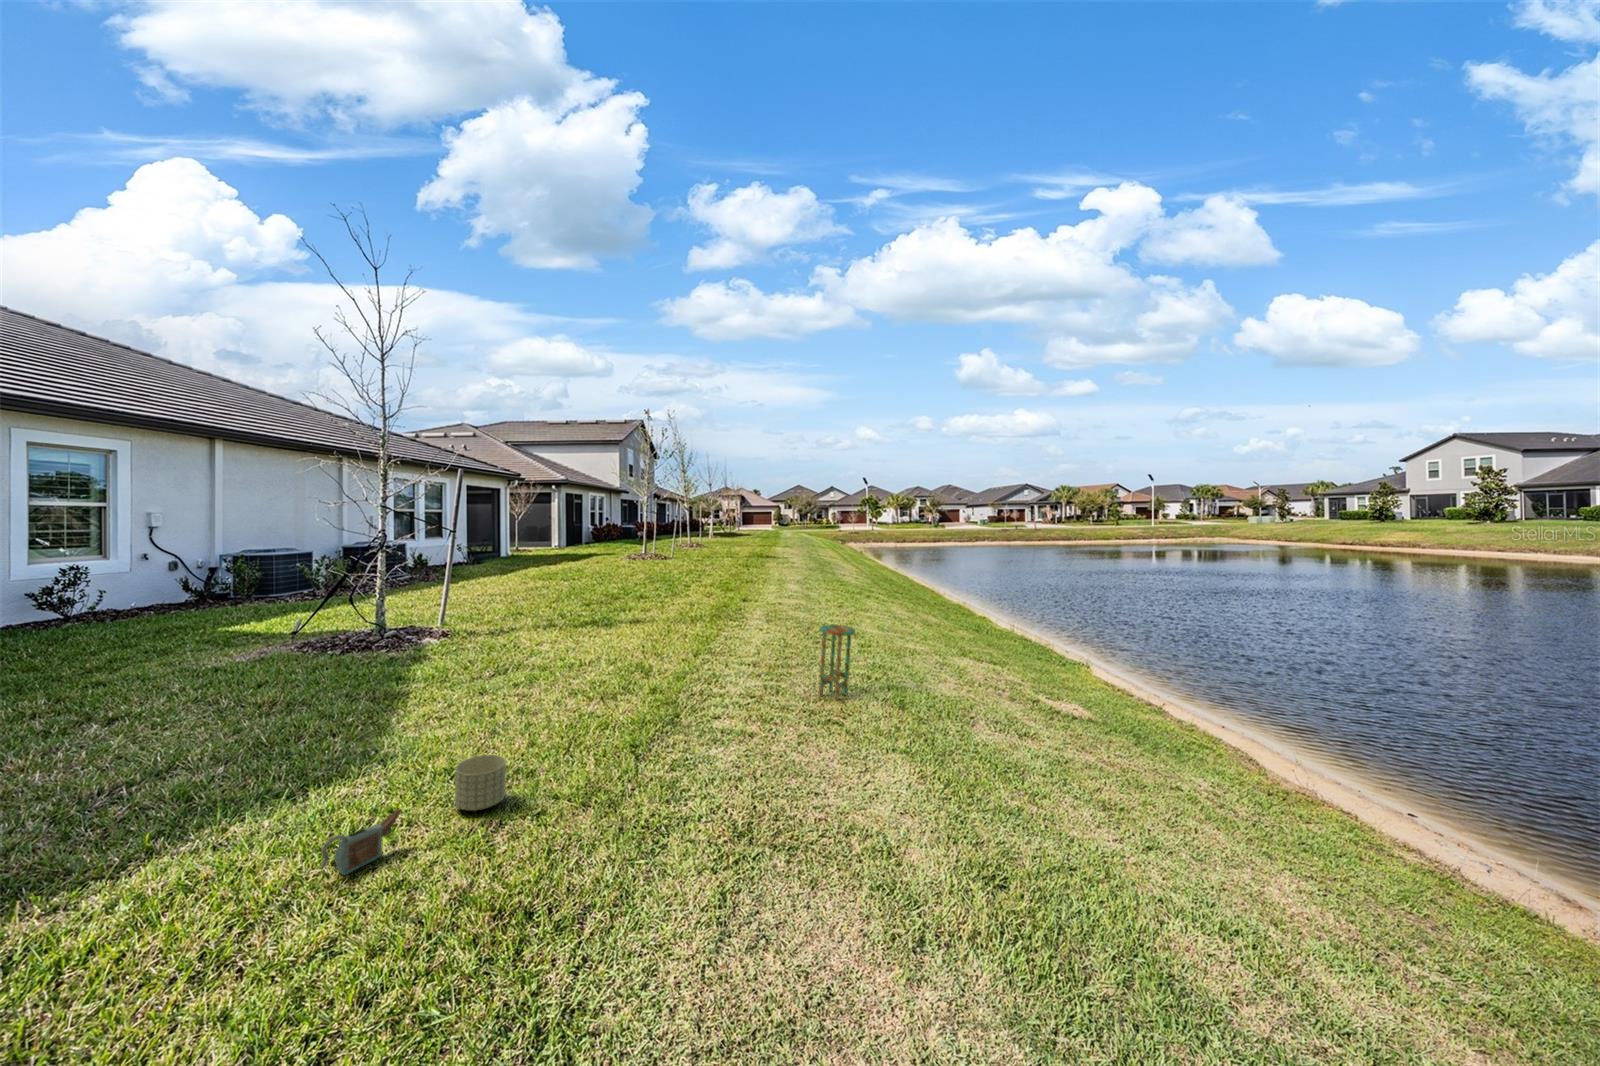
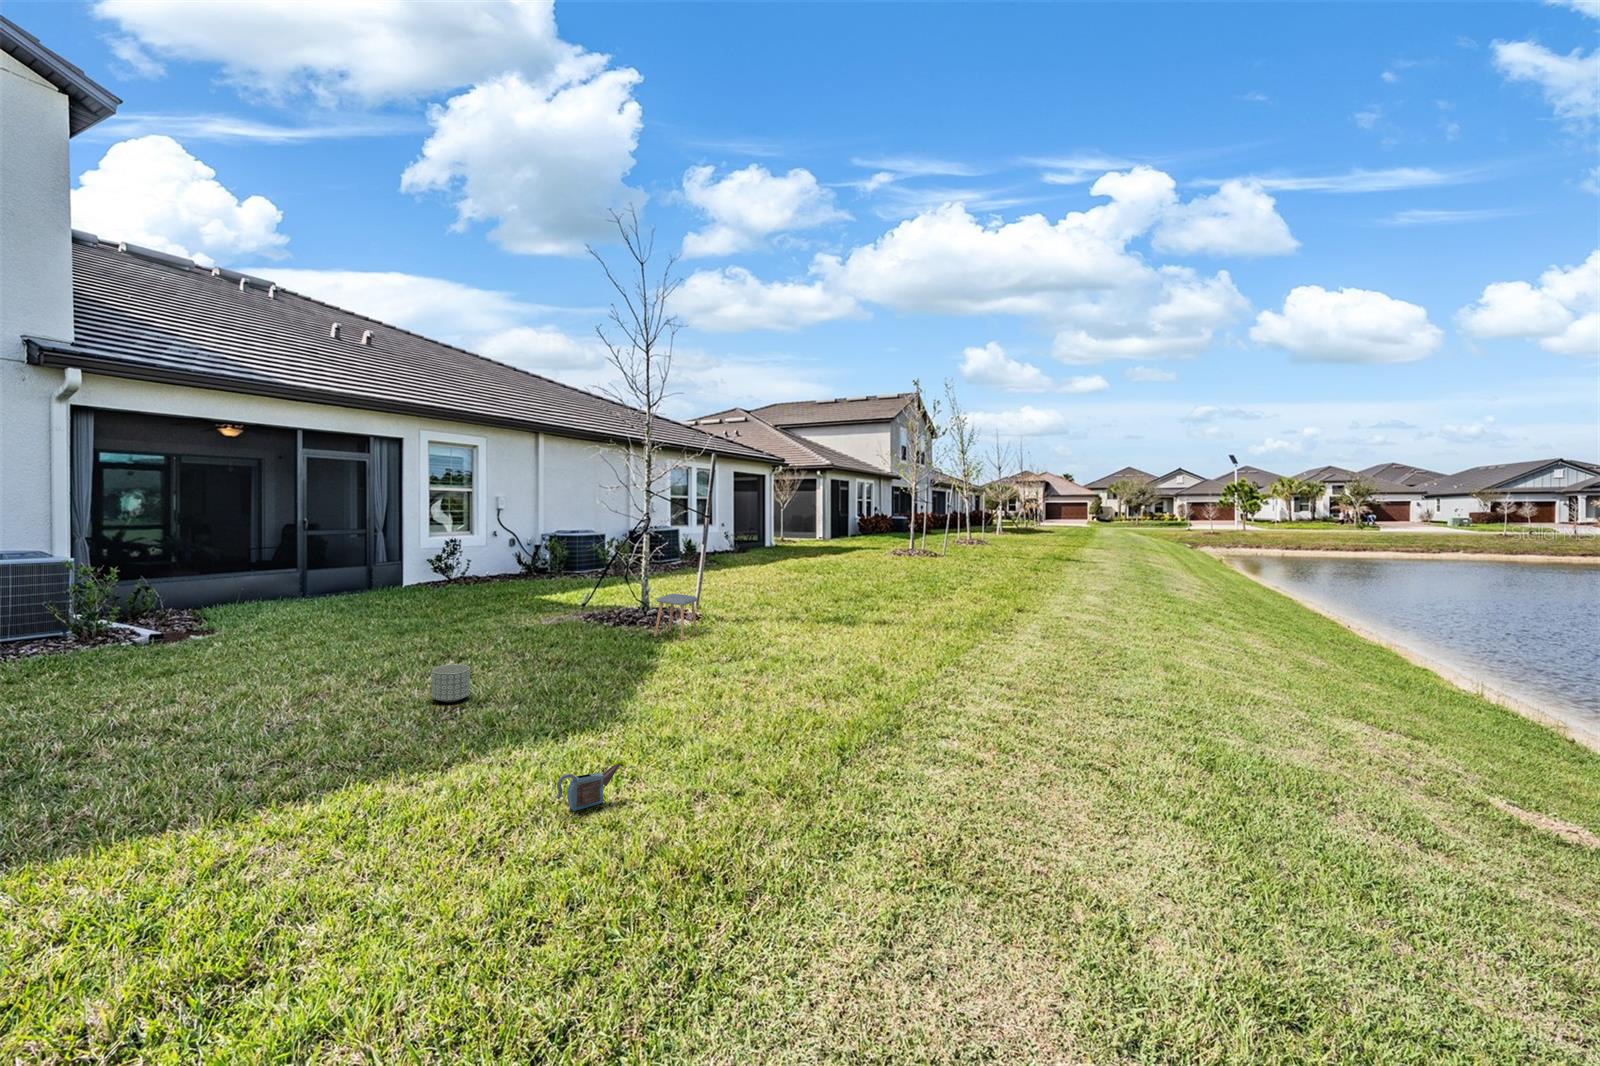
stool: none [404,612,454,658] -> present [654,594,698,641]
side table: present [819,625,855,700] -> none [1086,646,1141,746]
planter: present [455,754,506,811] -> present [432,664,470,703]

